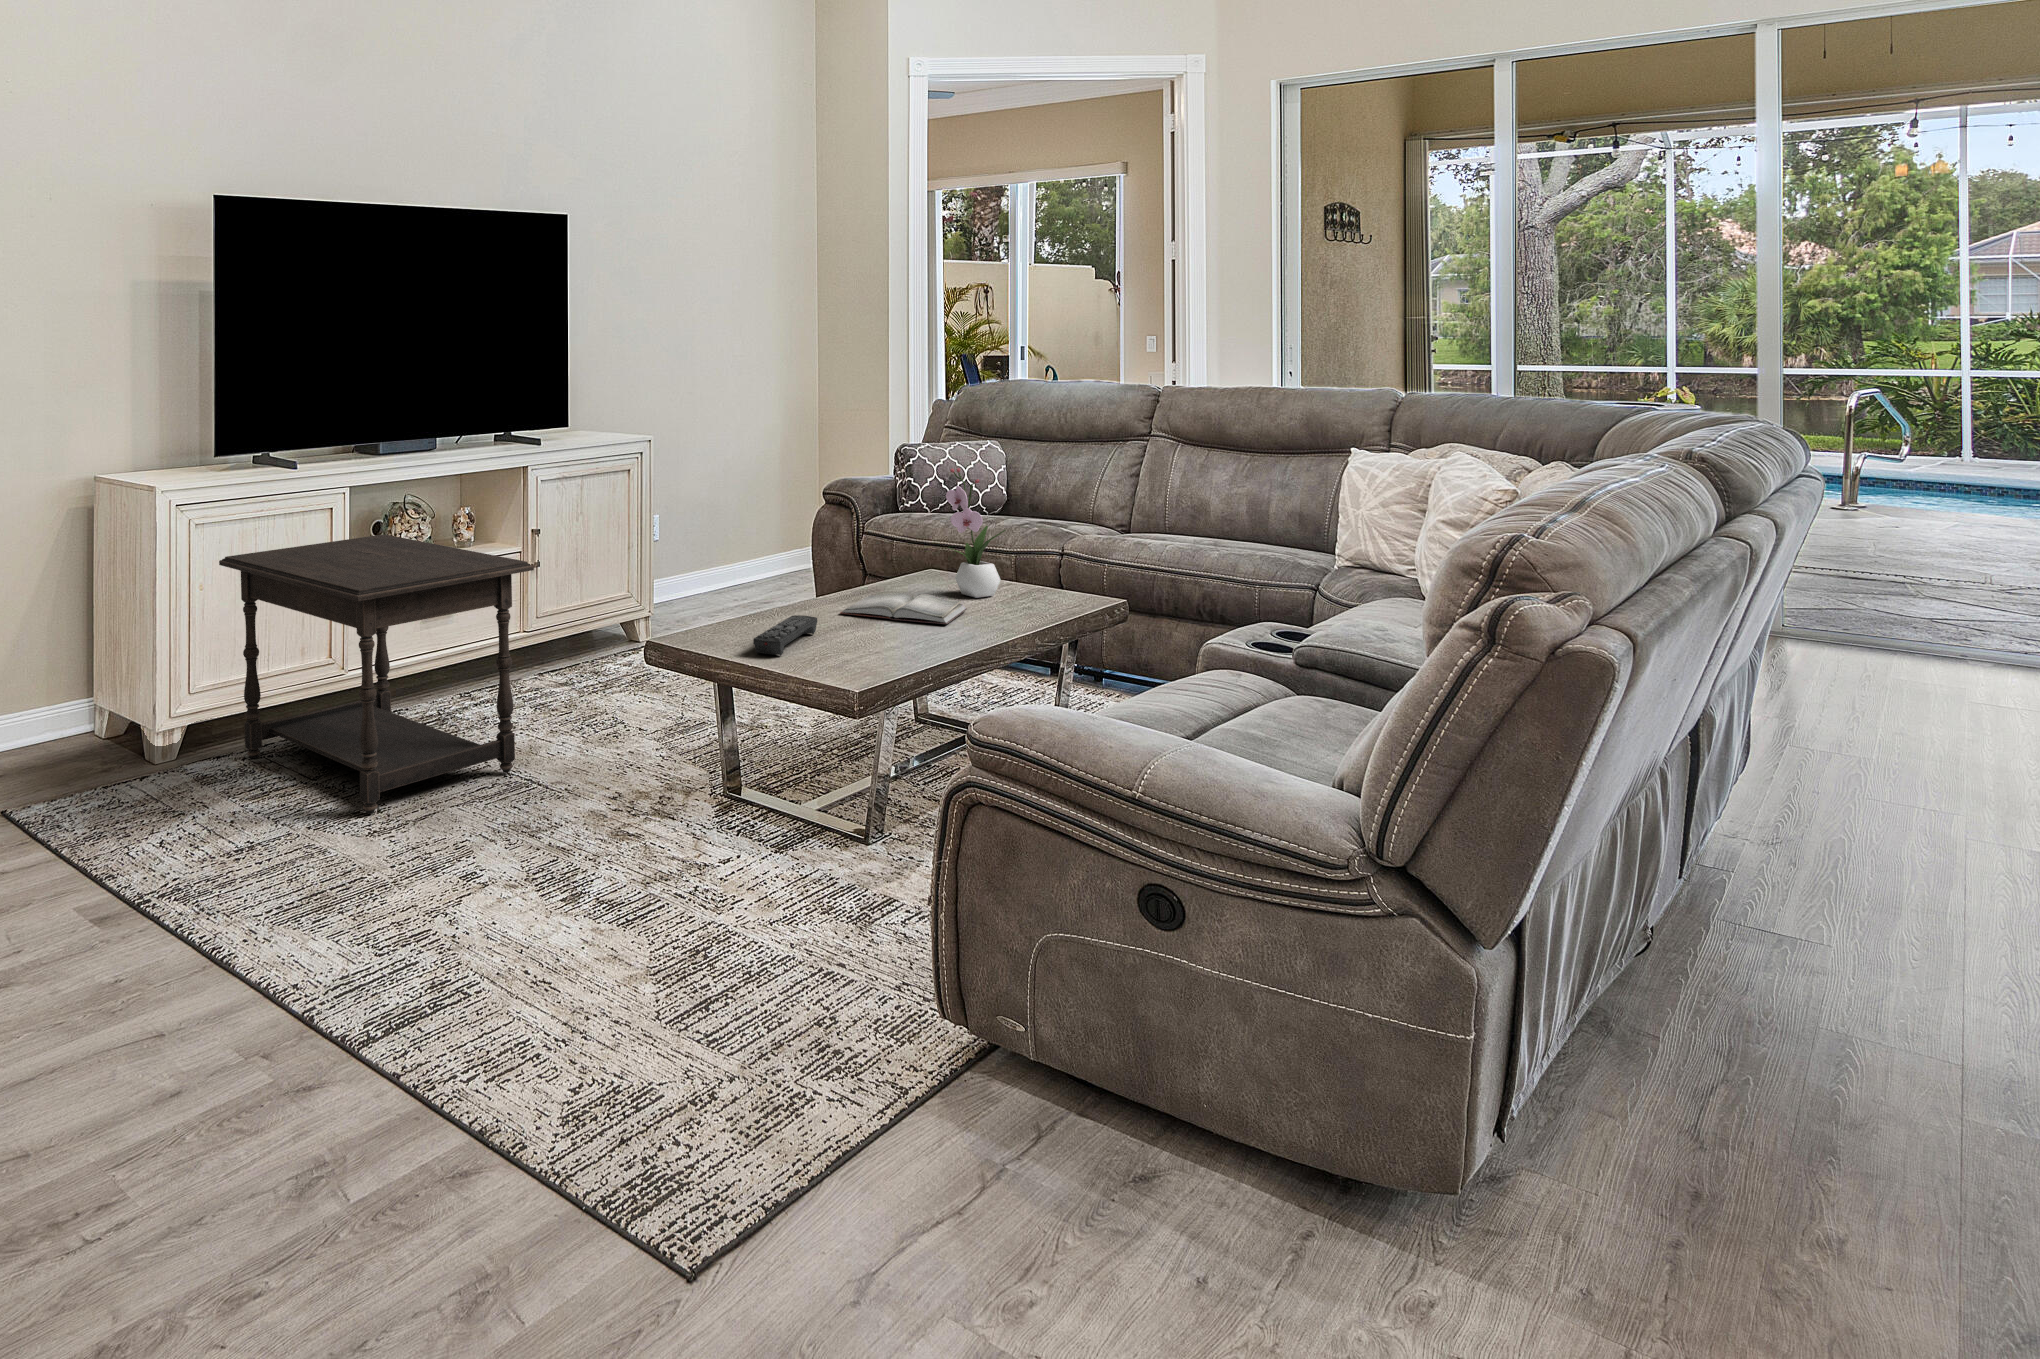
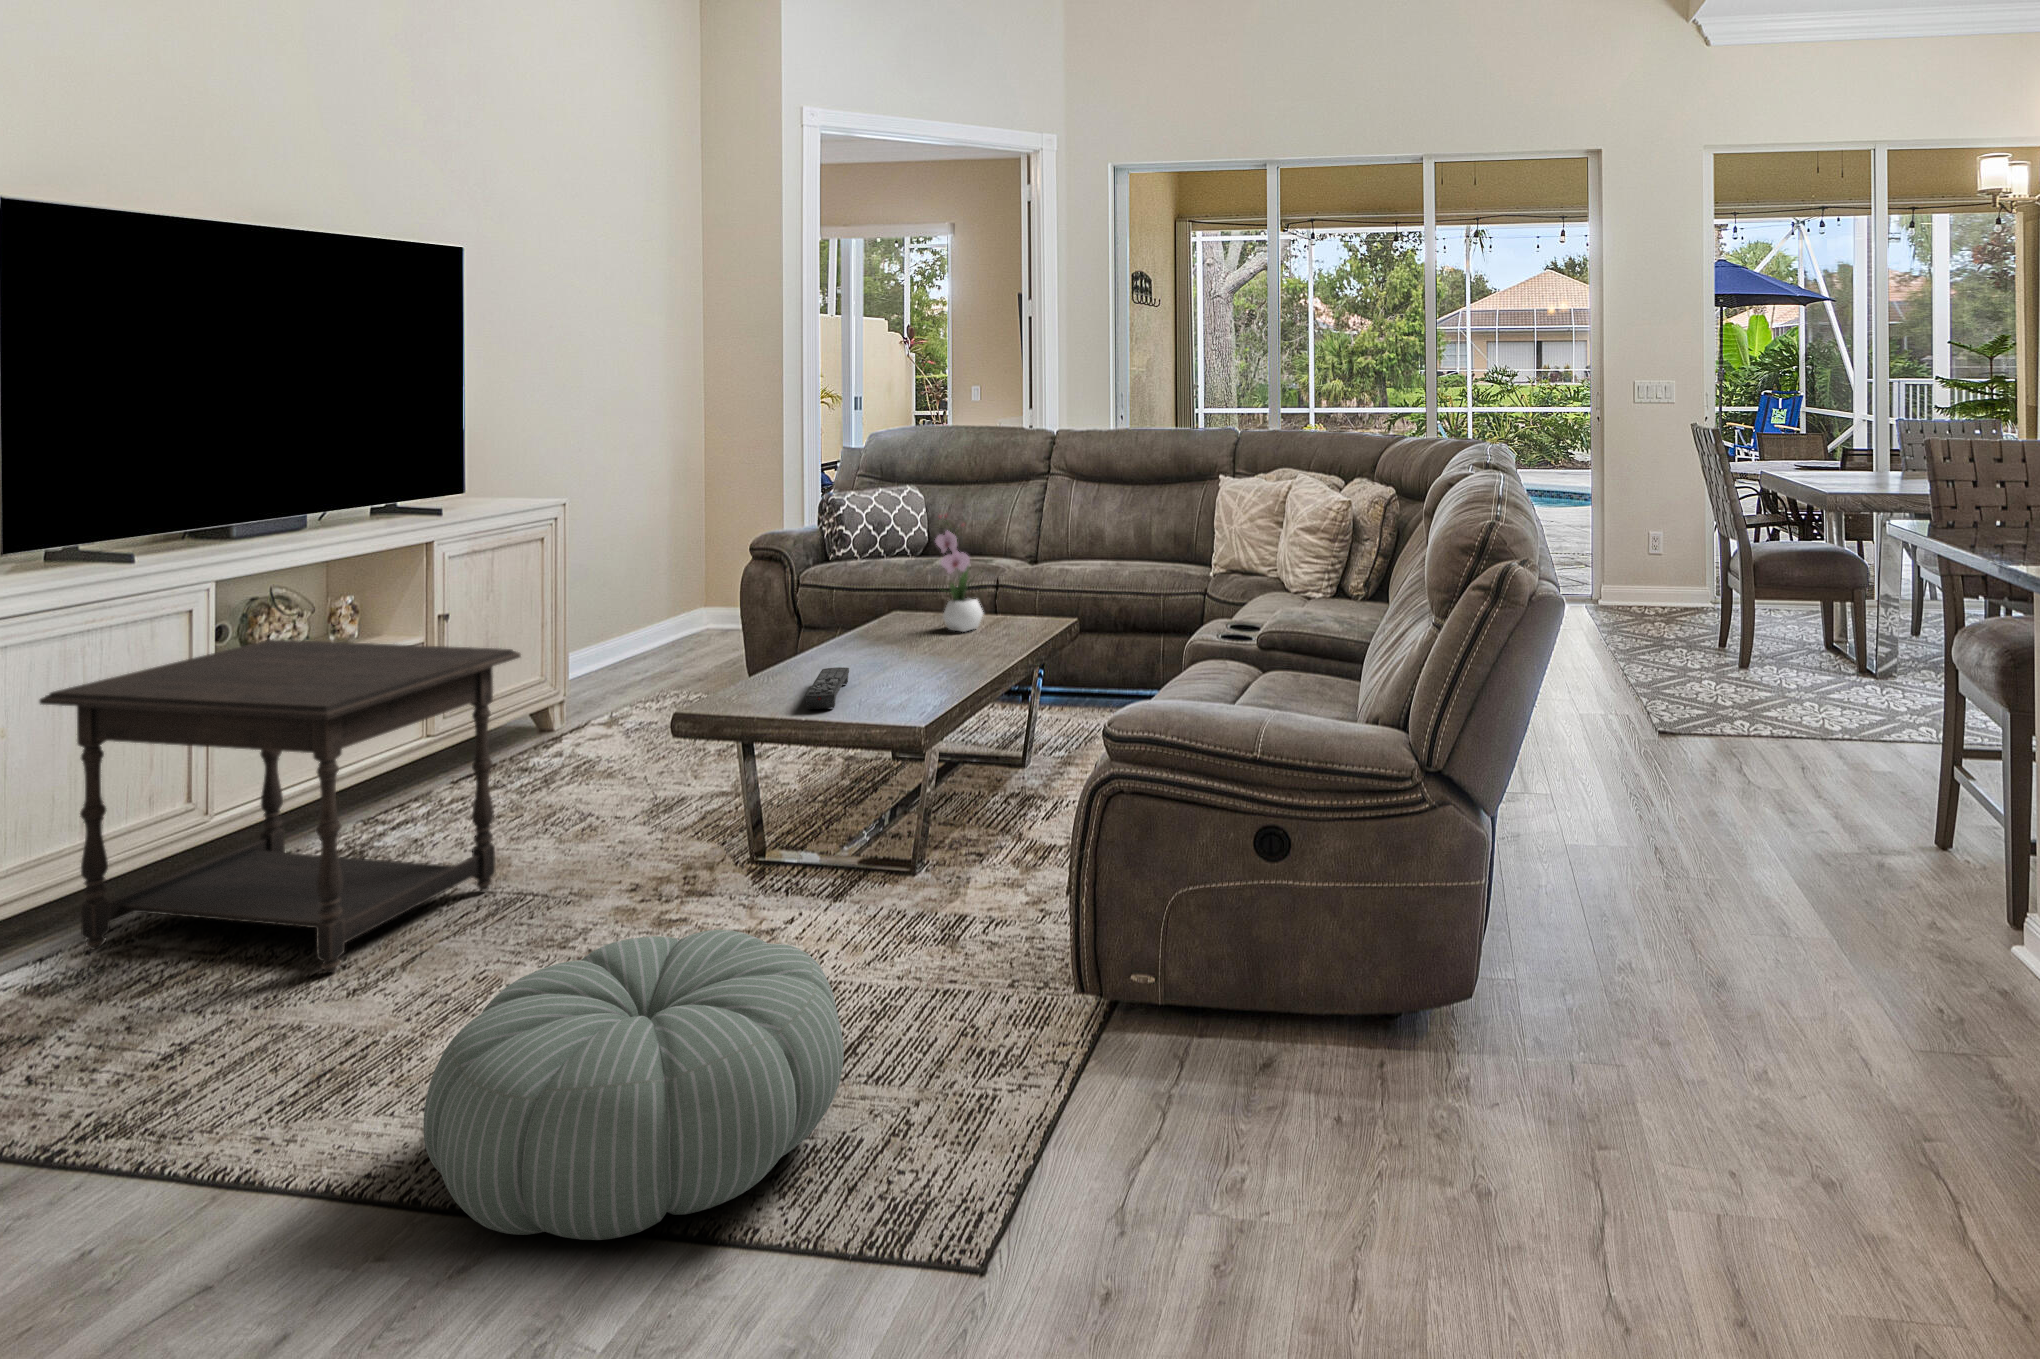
hardback book: present [840,592,967,624] -> none [854,633,966,662]
pouf: none [303,838,667,1109] -> present [423,930,844,1240]

